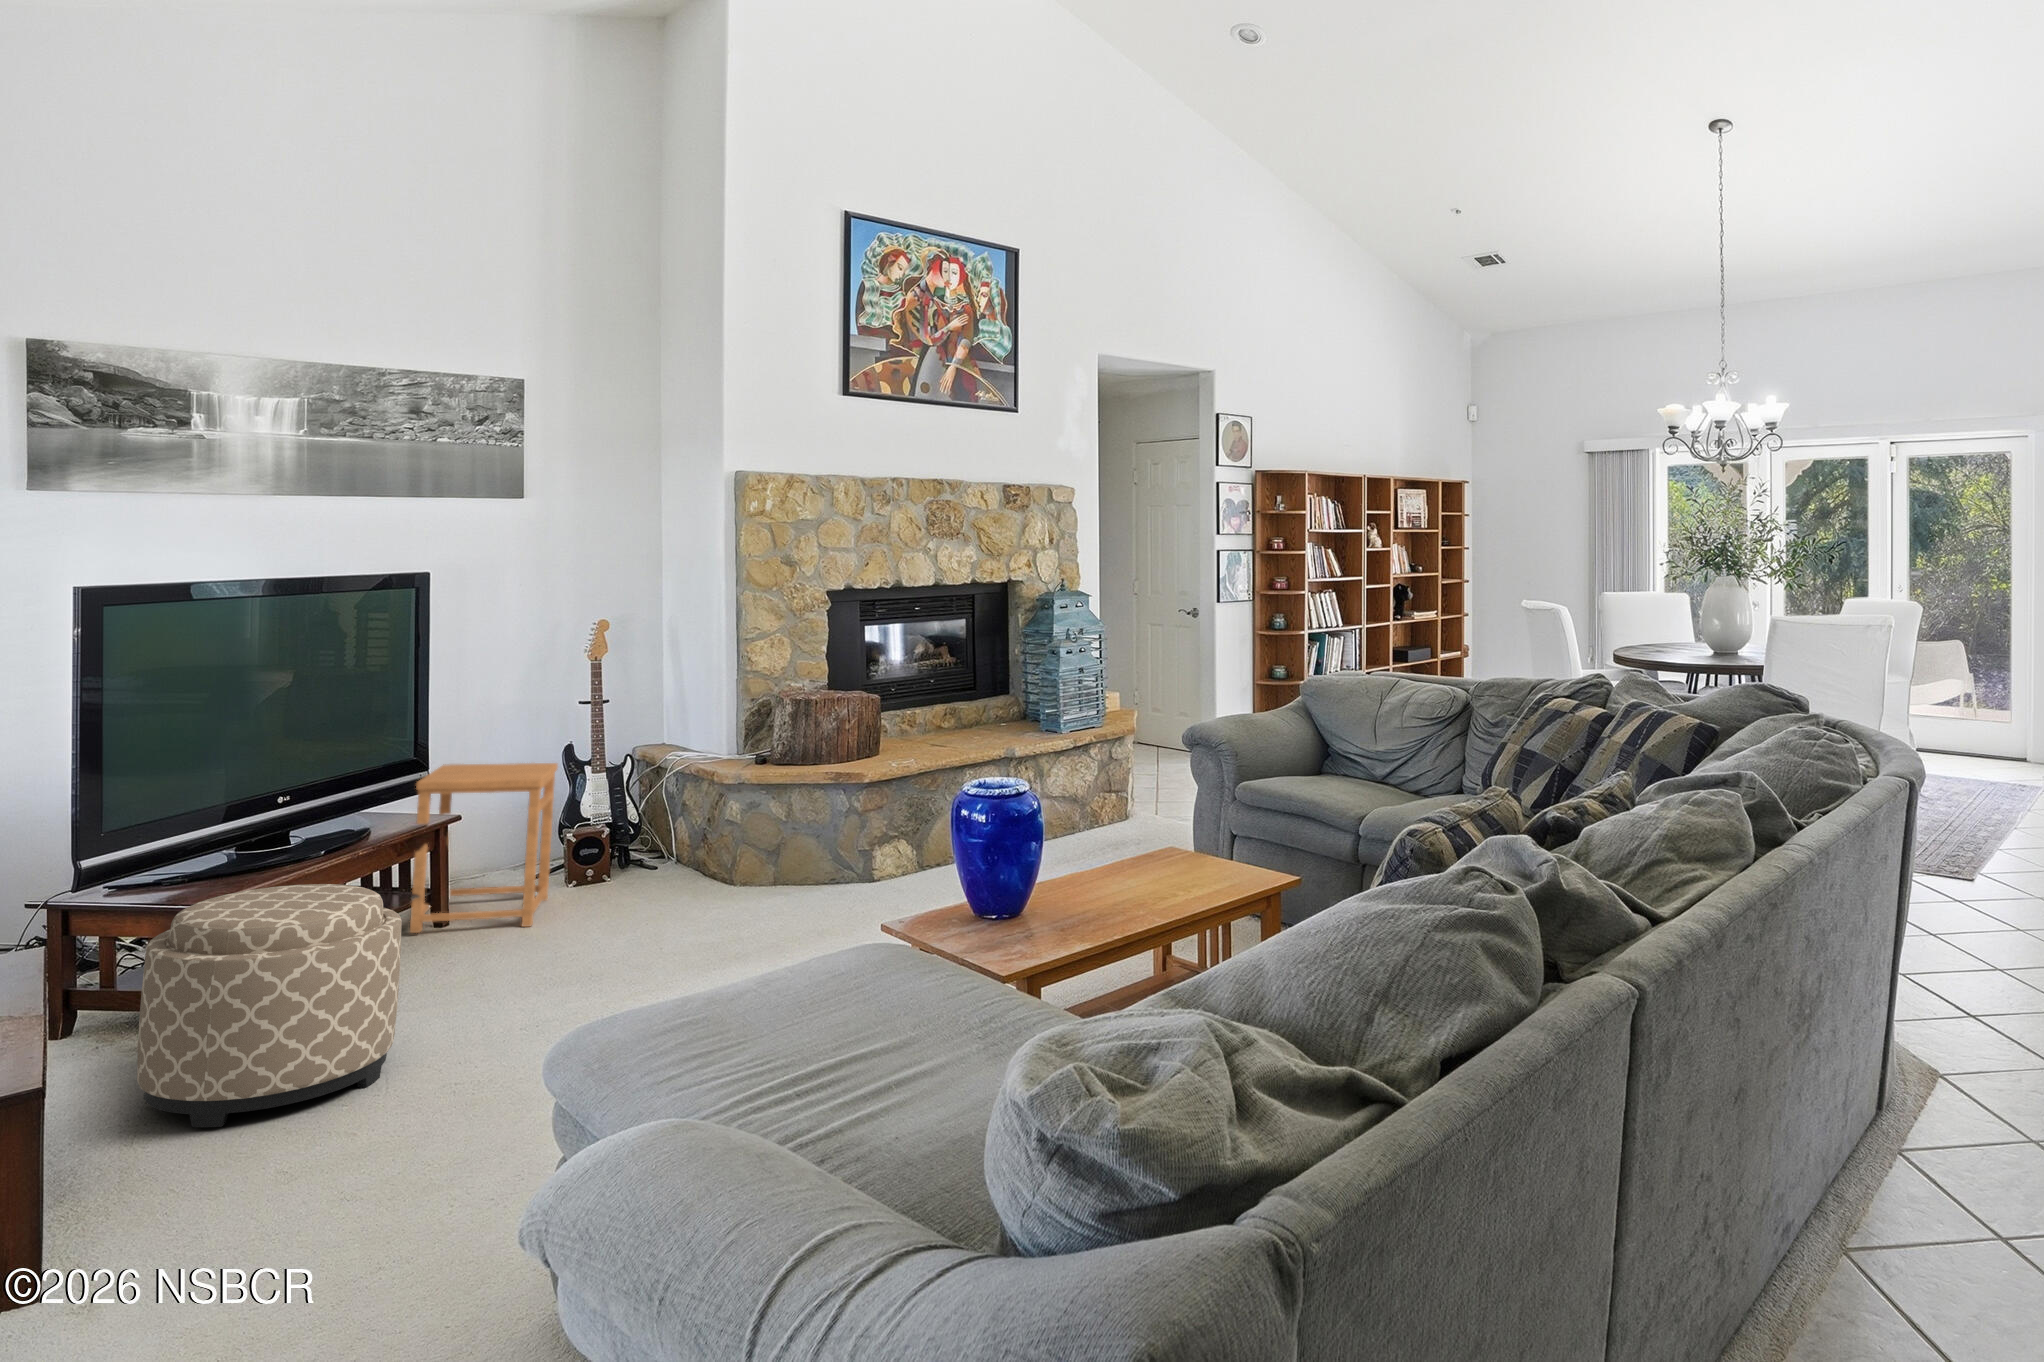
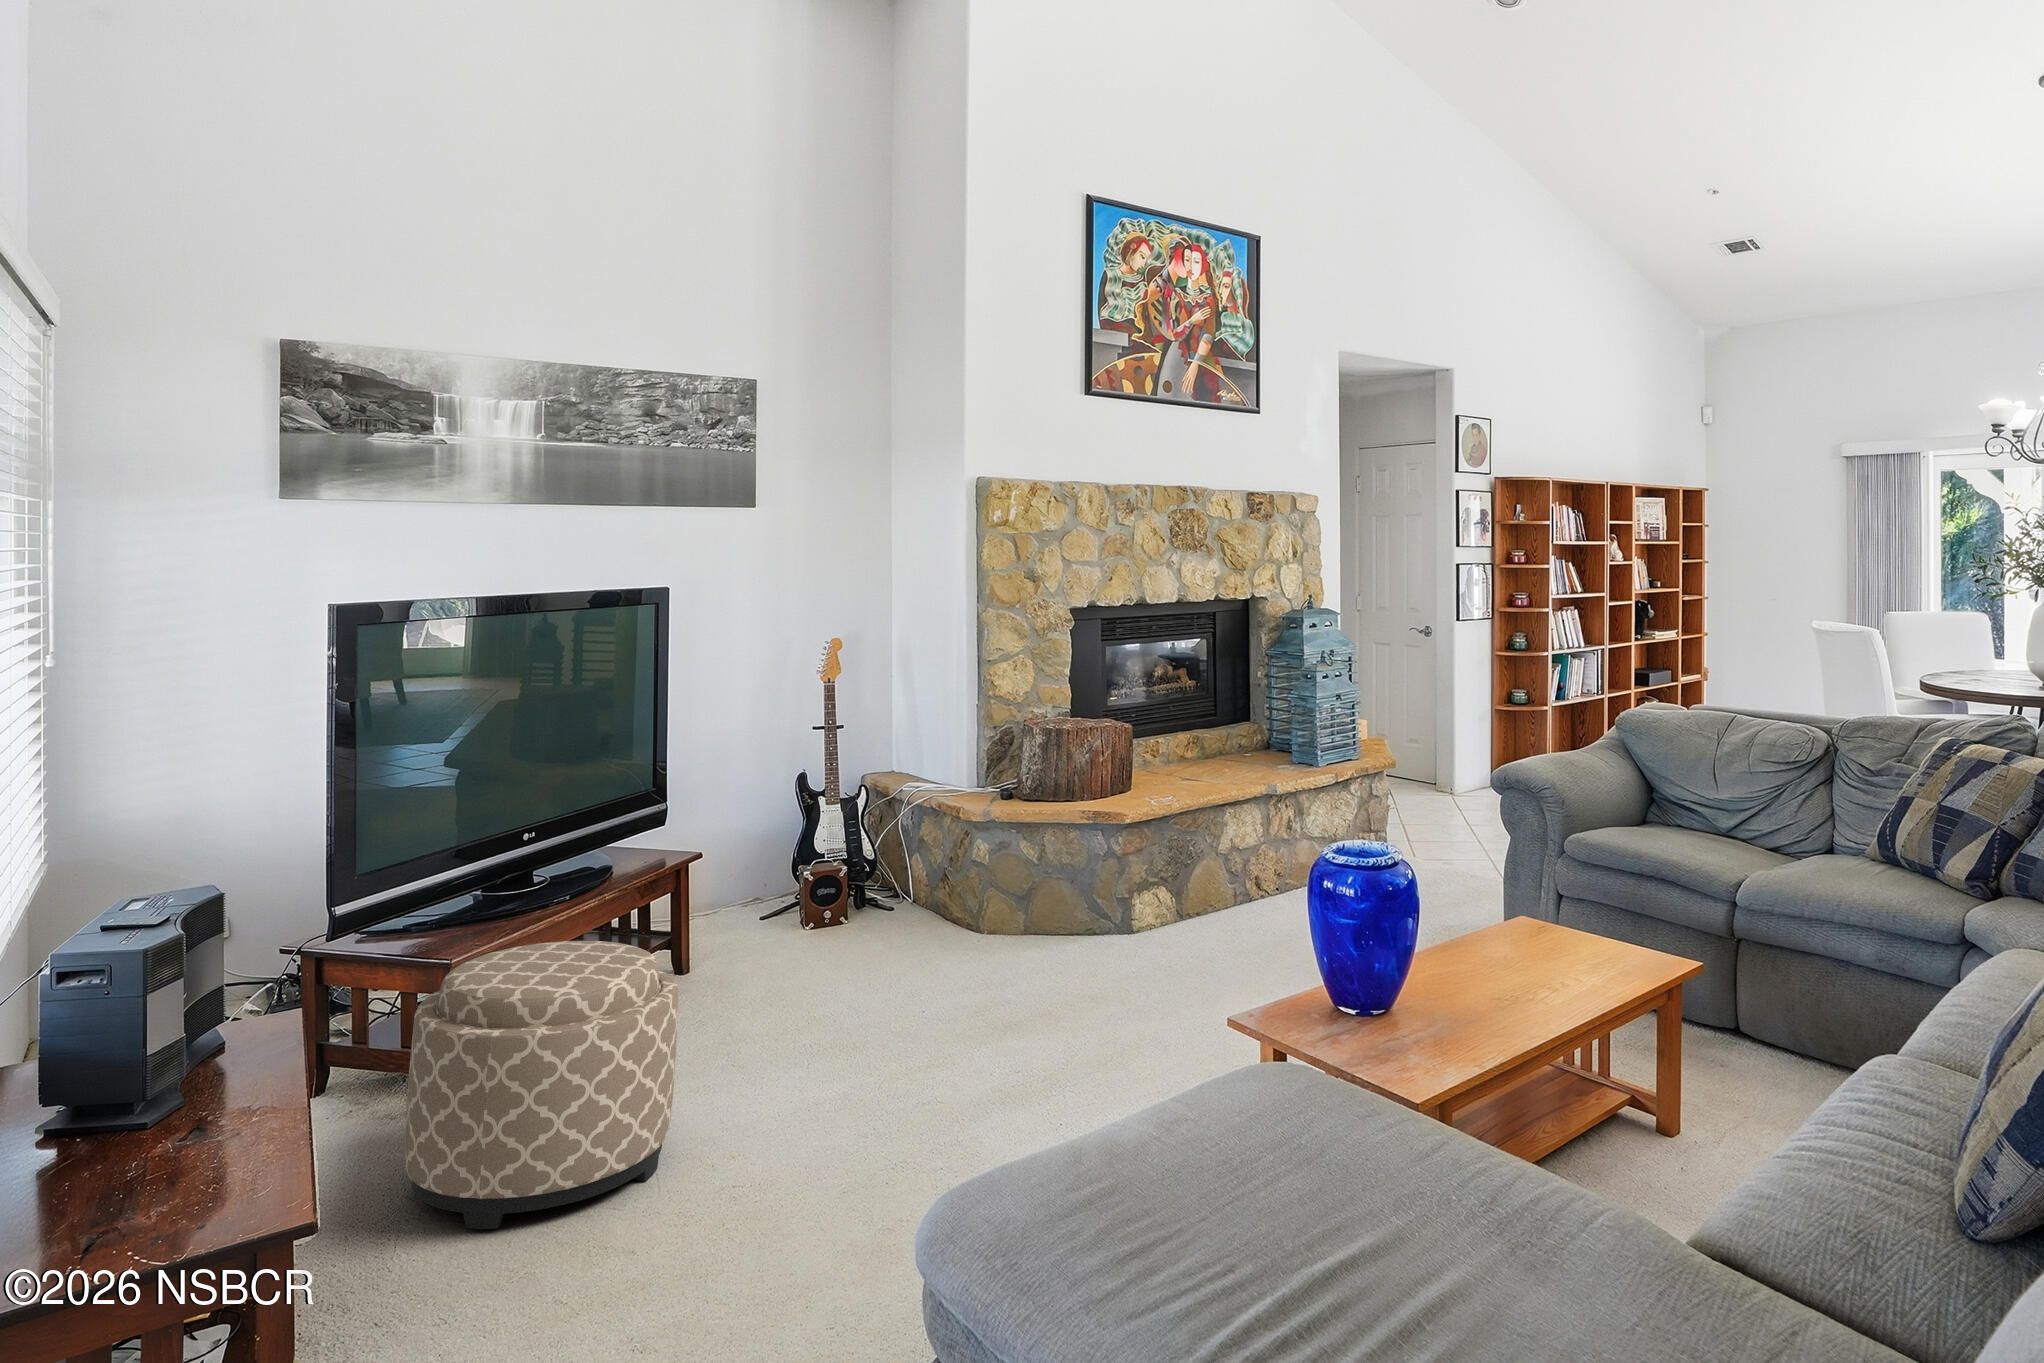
side table: present [410,763,558,933] -> none [655,795,800,983]

